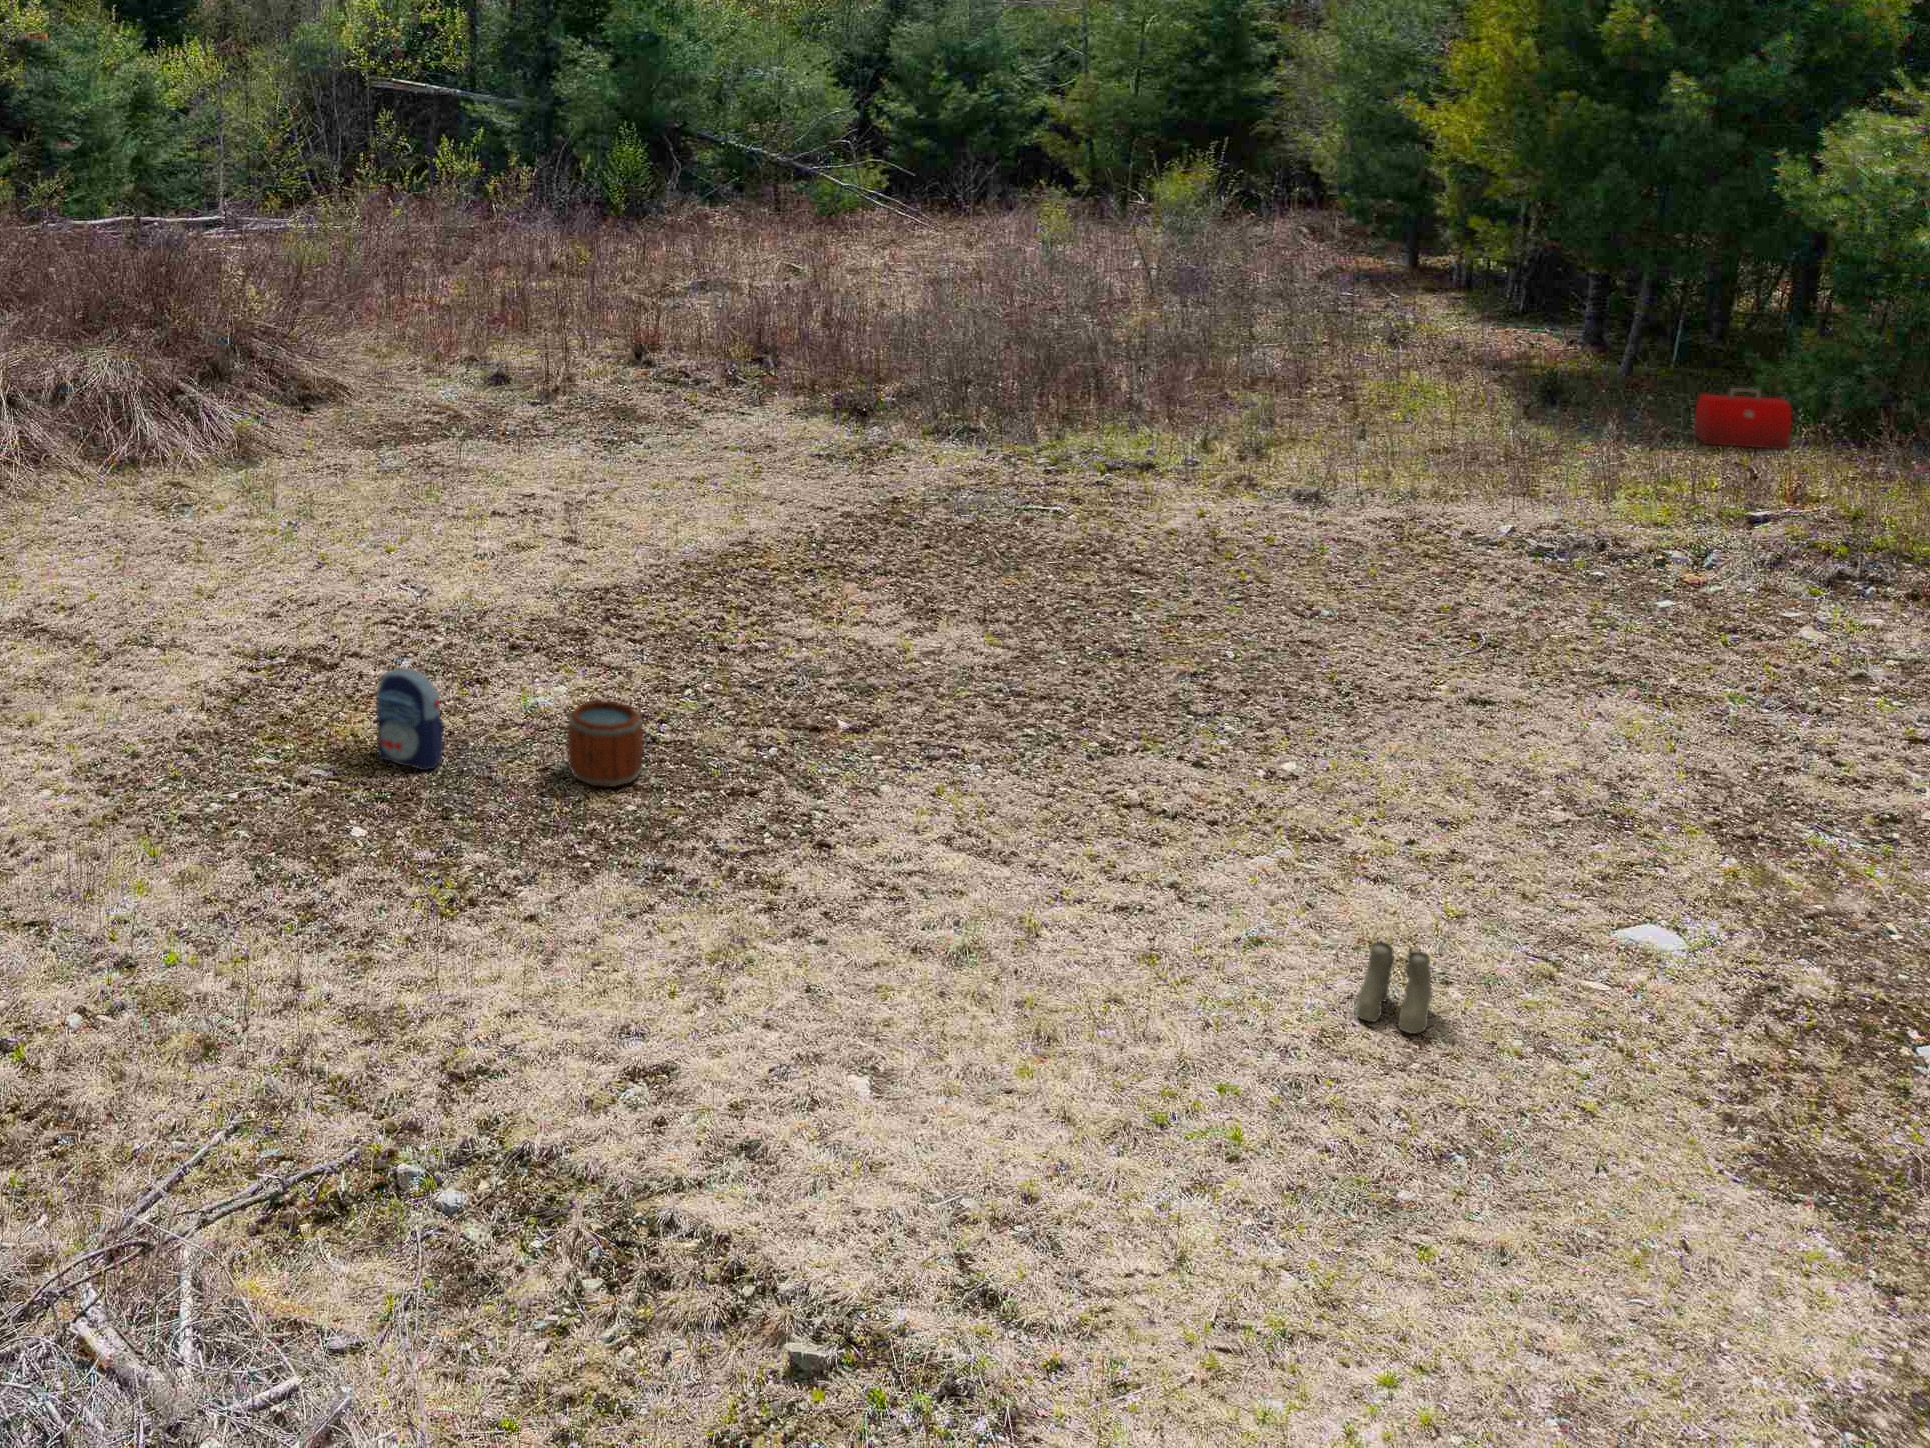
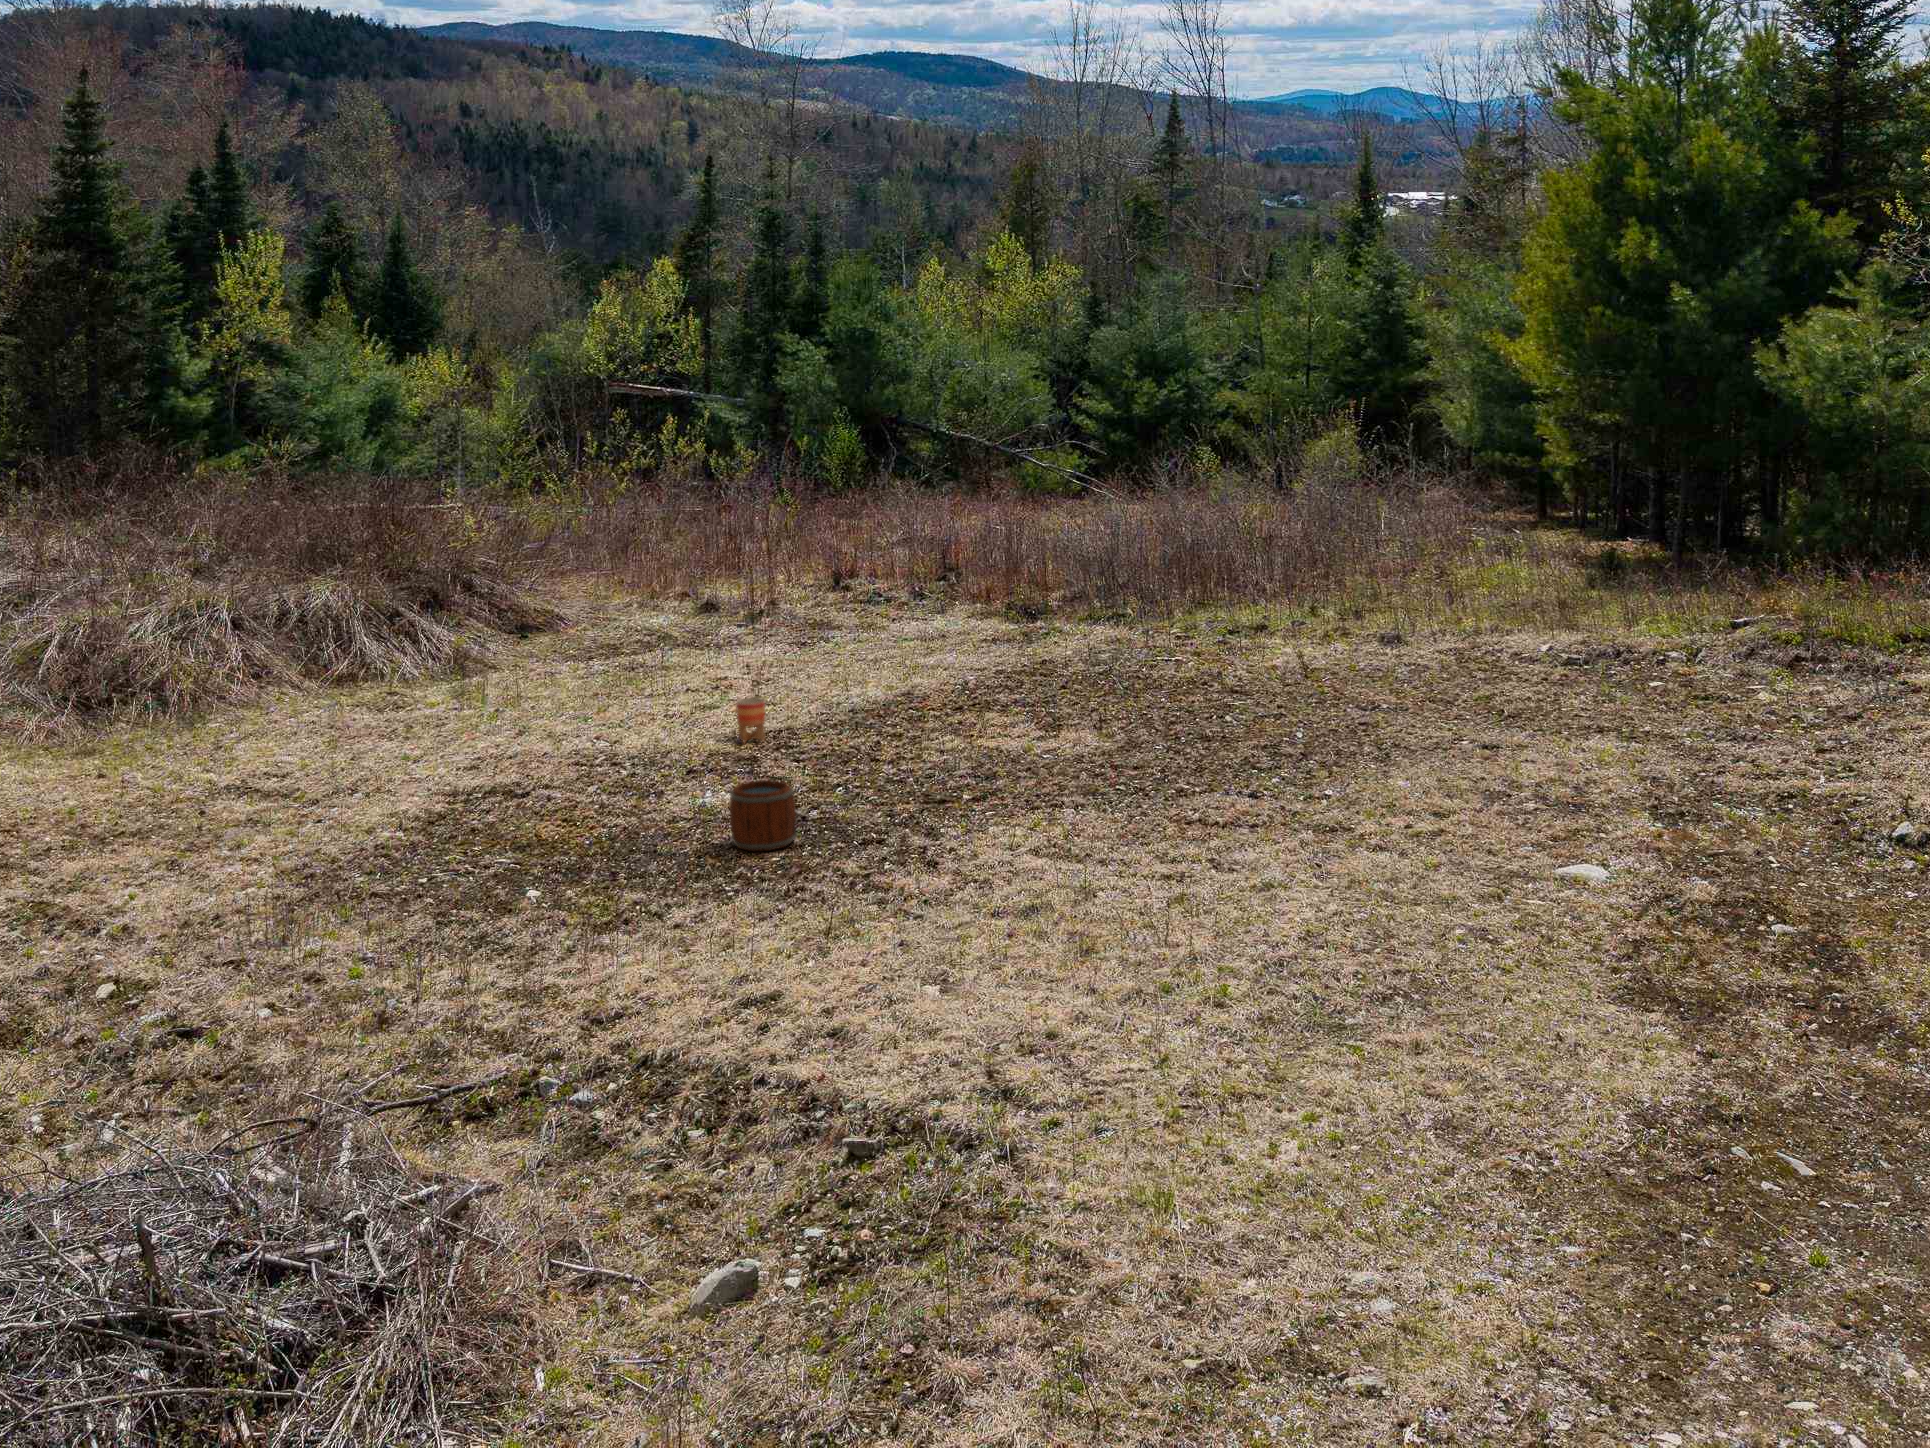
toolbox: present [1694,388,1791,449] -> none [1706,552,1777,600]
planter: none [553,551,585,603] -> present [736,698,766,744]
backpack: present [376,668,444,770] -> none [562,761,623,852]
boots: present [1356,941,1433,1034] -> none [1344,873,1401,939]

